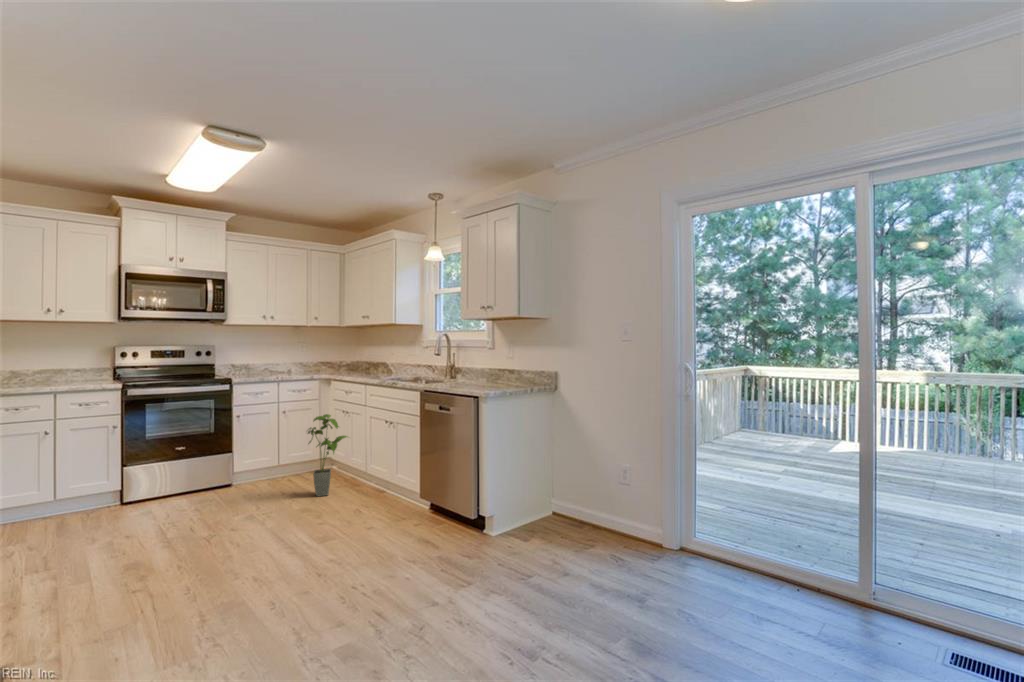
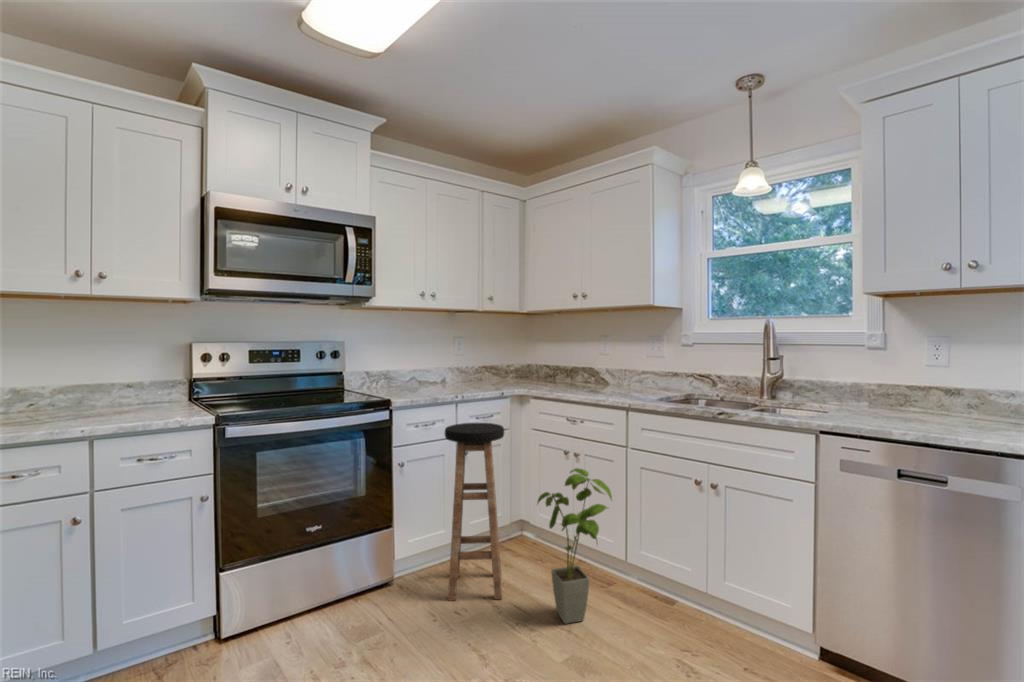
bar stool: none [260,394,301,491] -> present [445,423,504,601]

